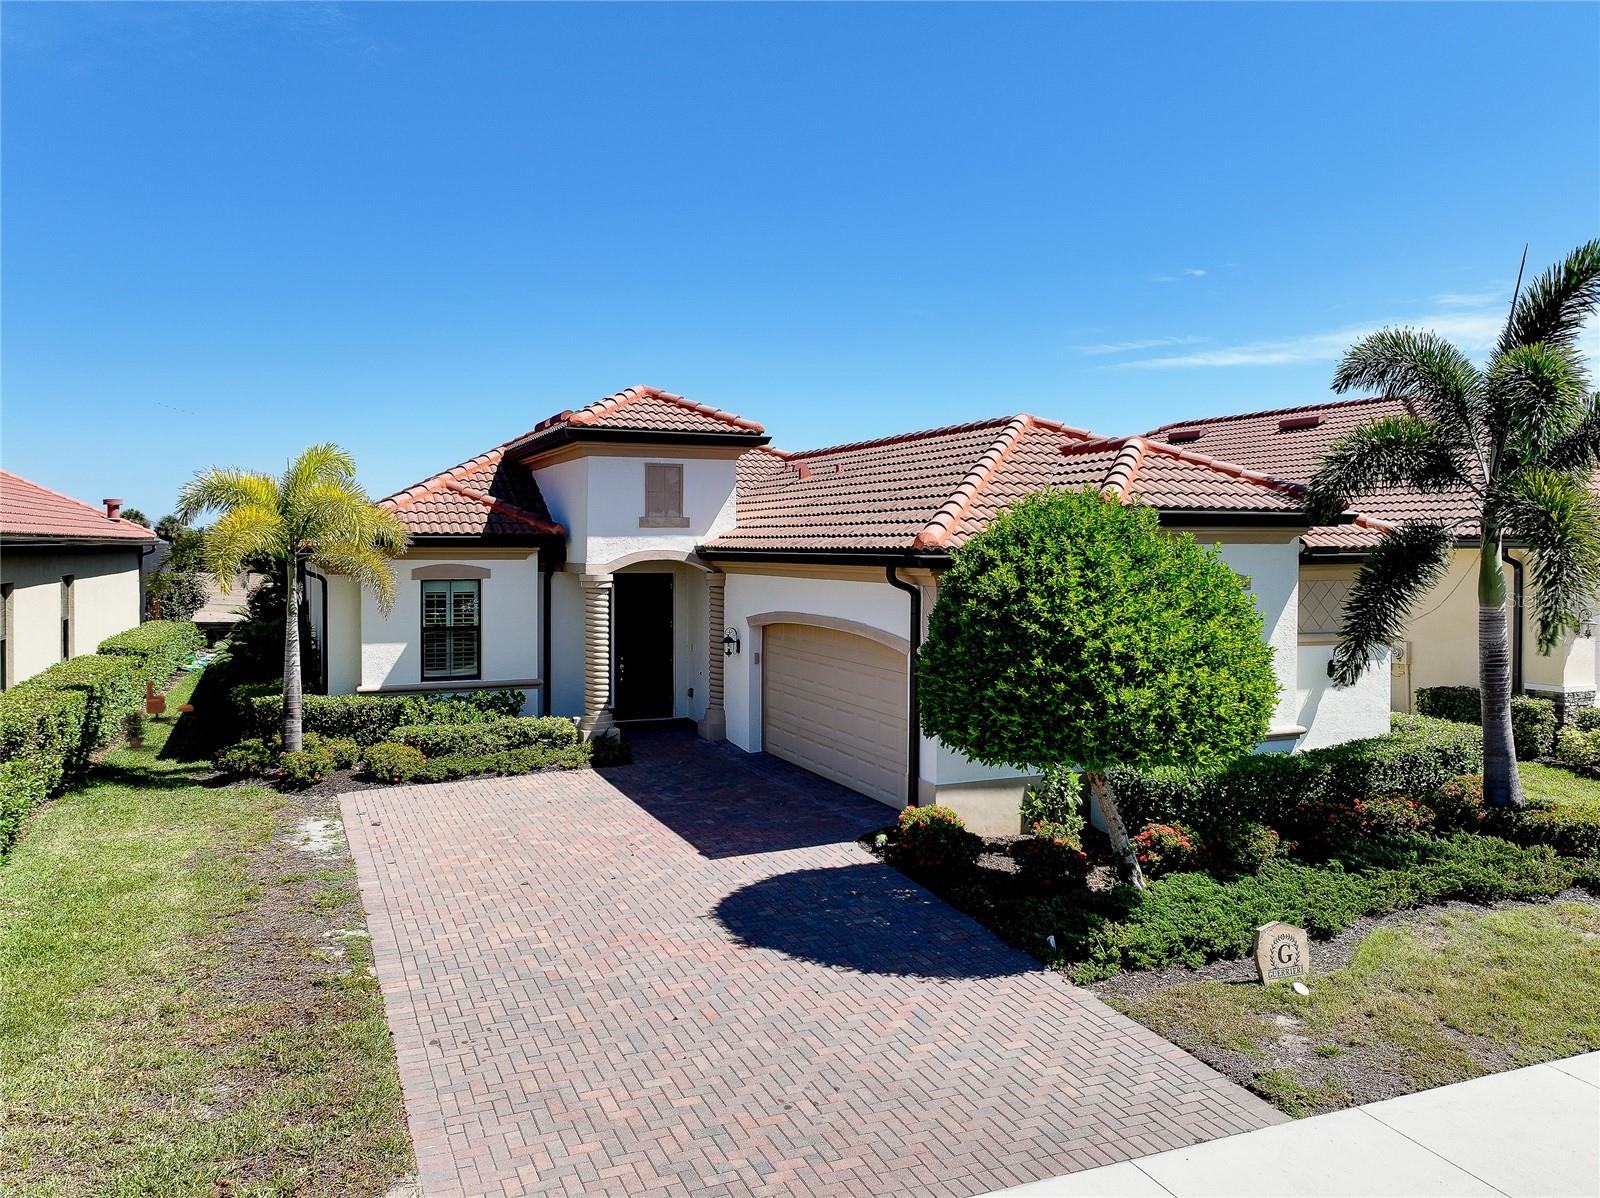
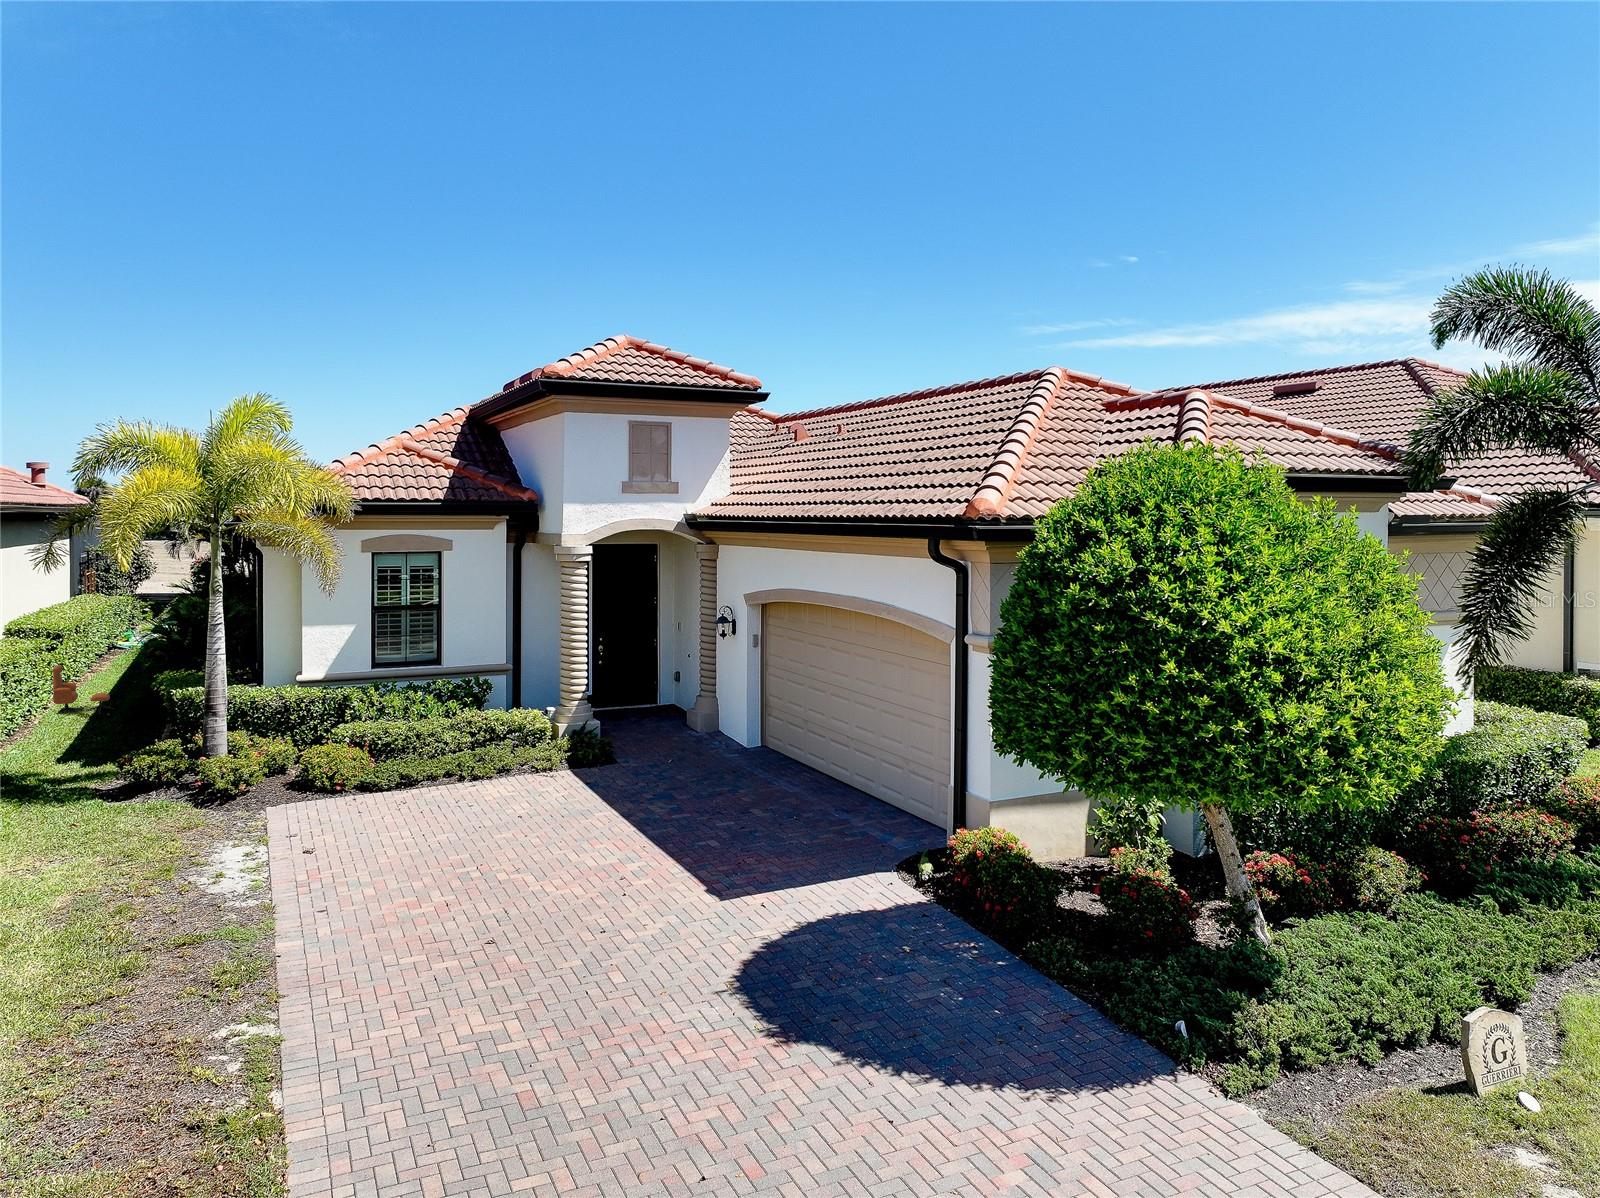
decorative plant: present [120,711,149,747] -> none [11,704,51,747]

